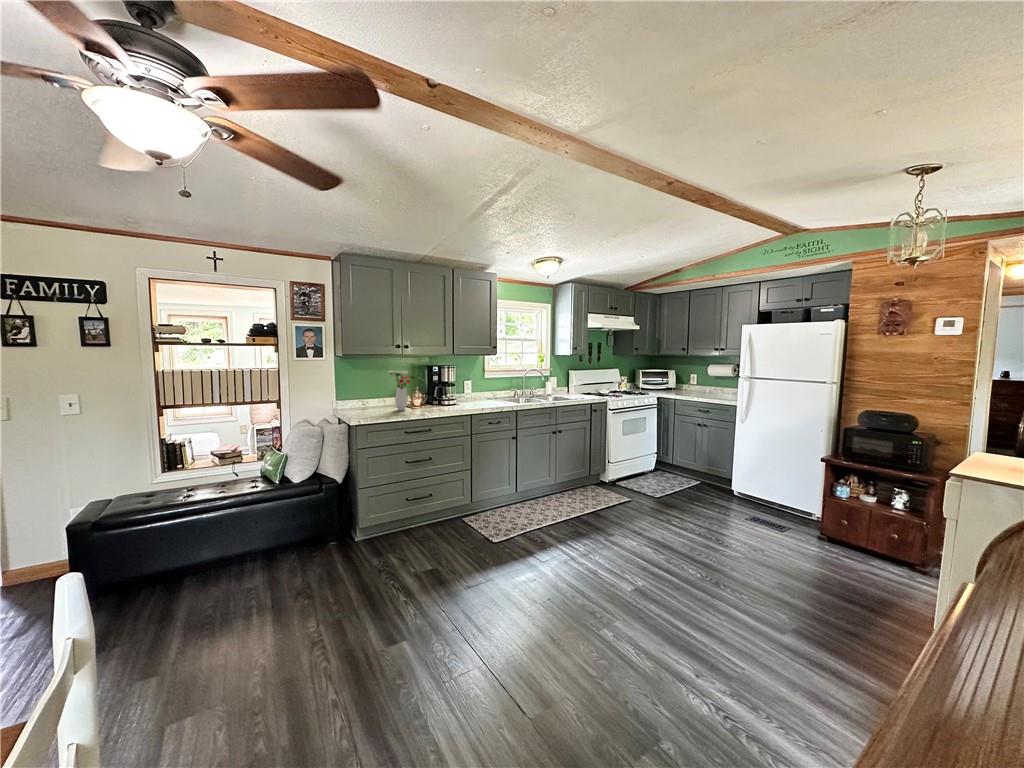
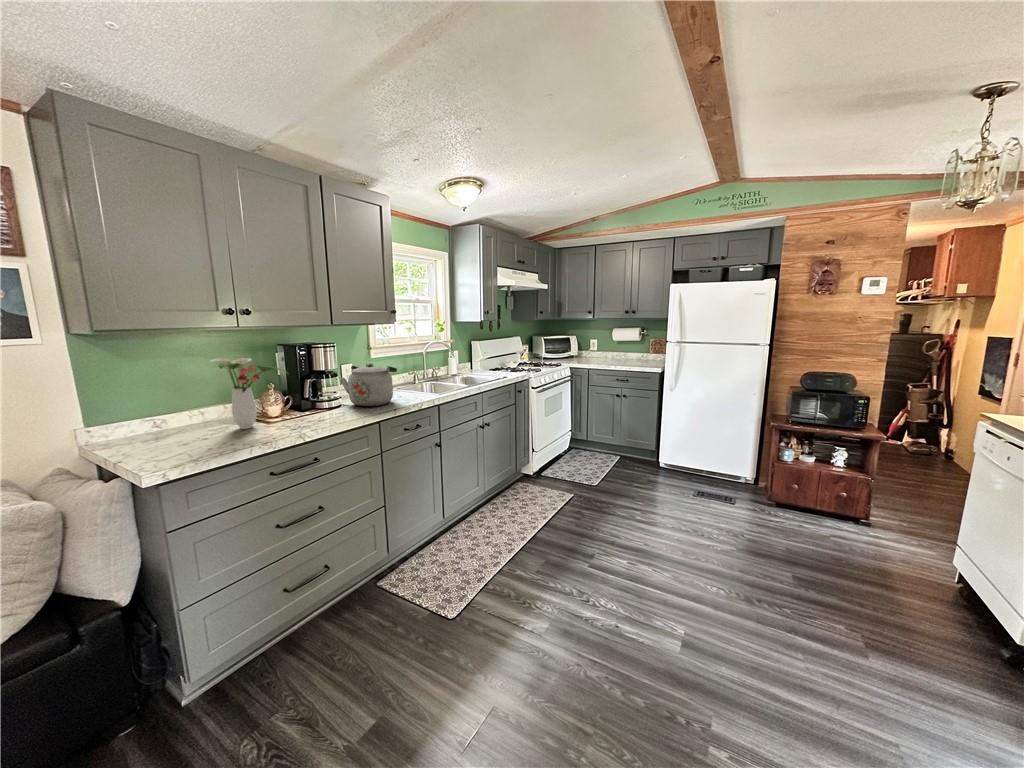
kettle: none [457,379,492,407] -> present [341,363,397,406]

